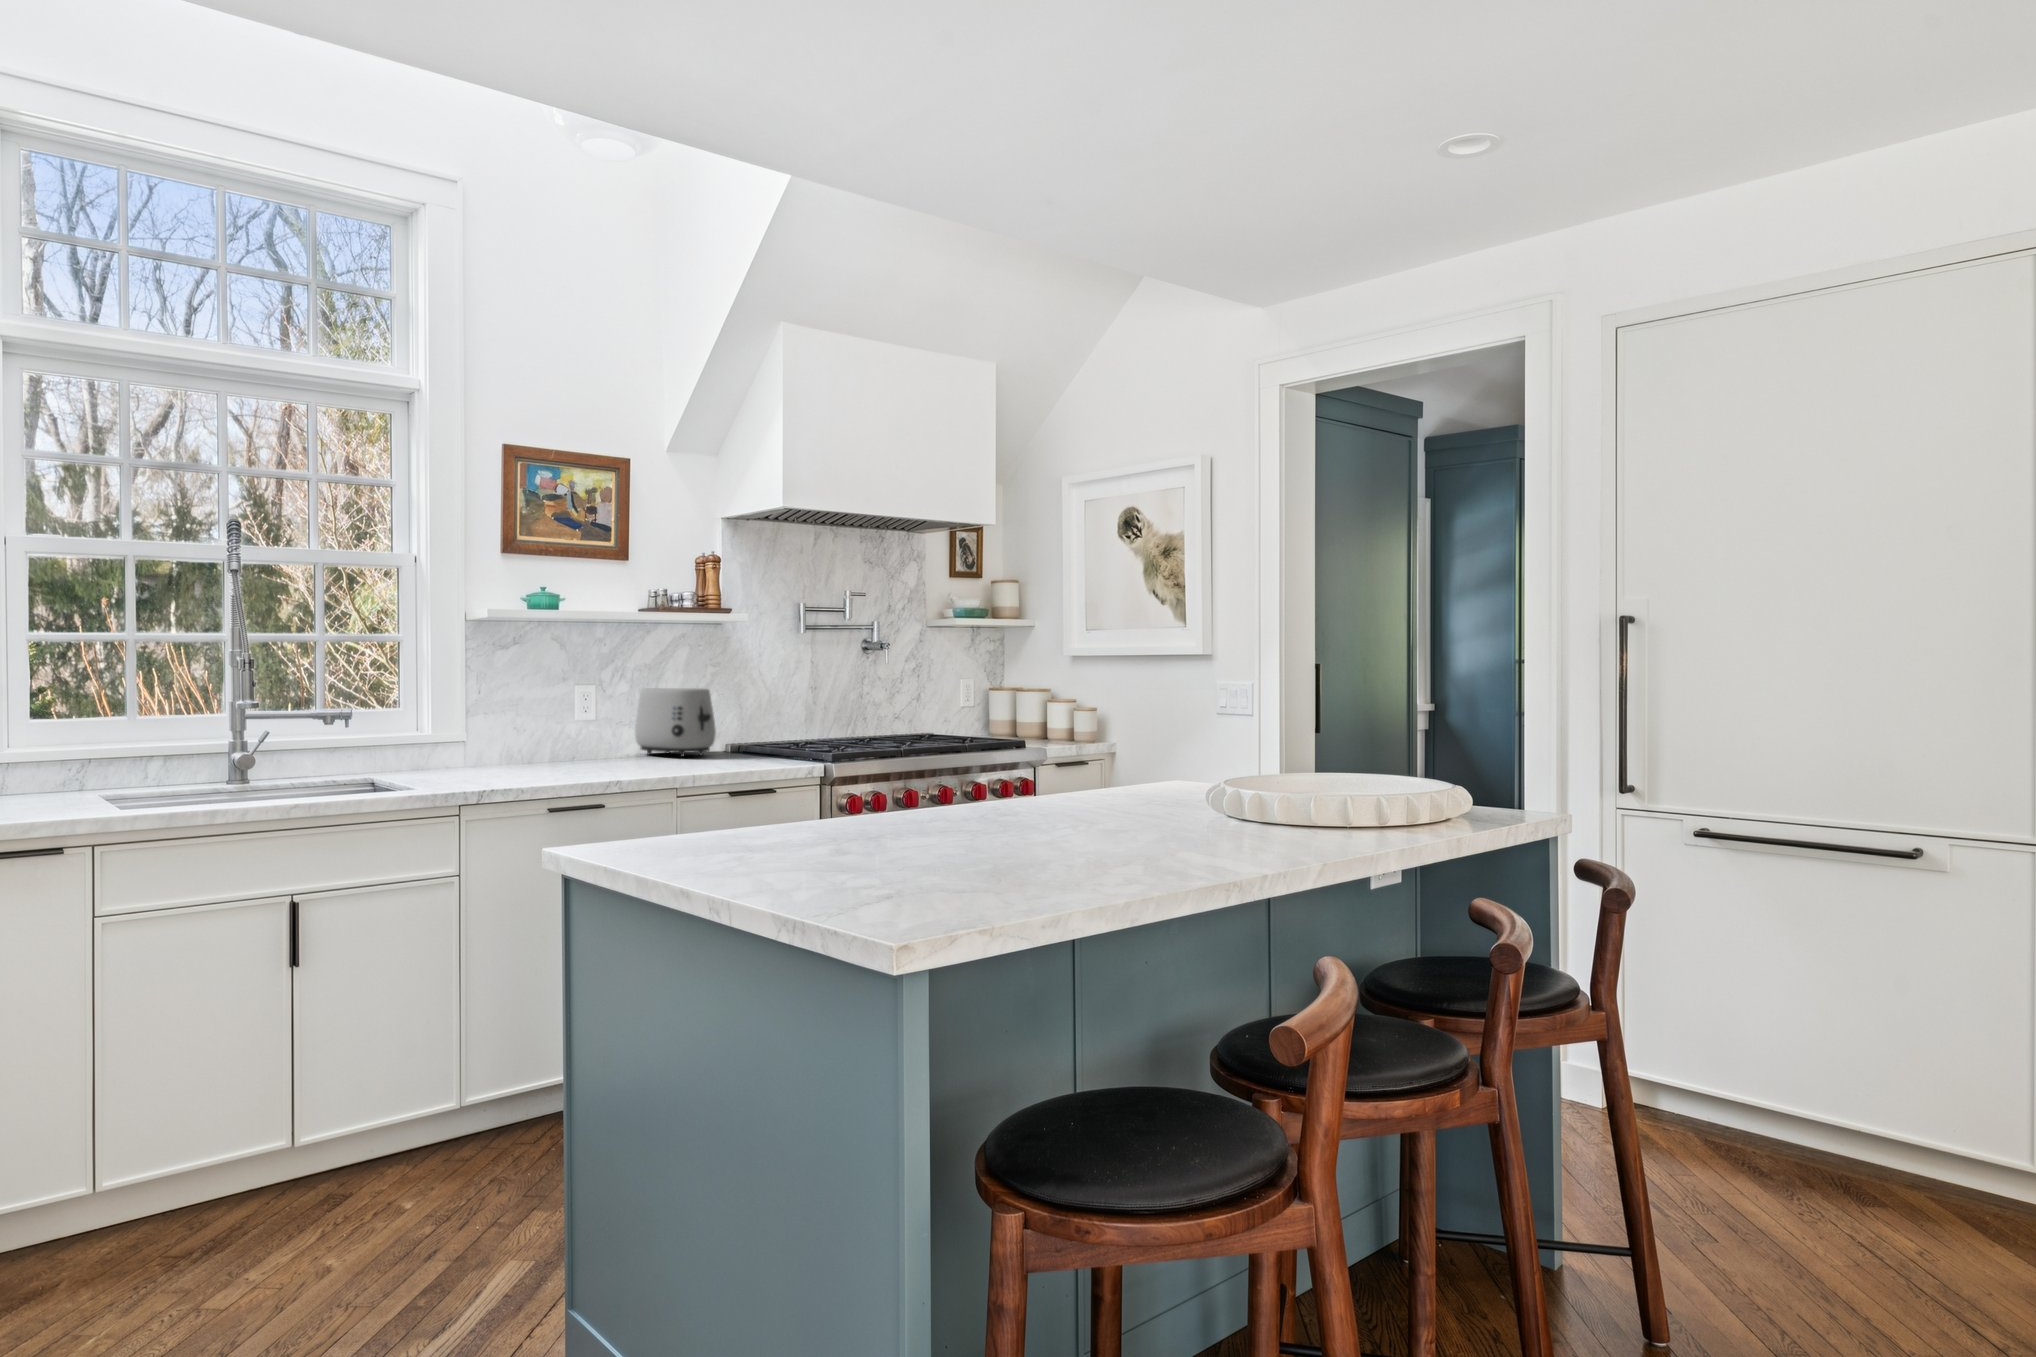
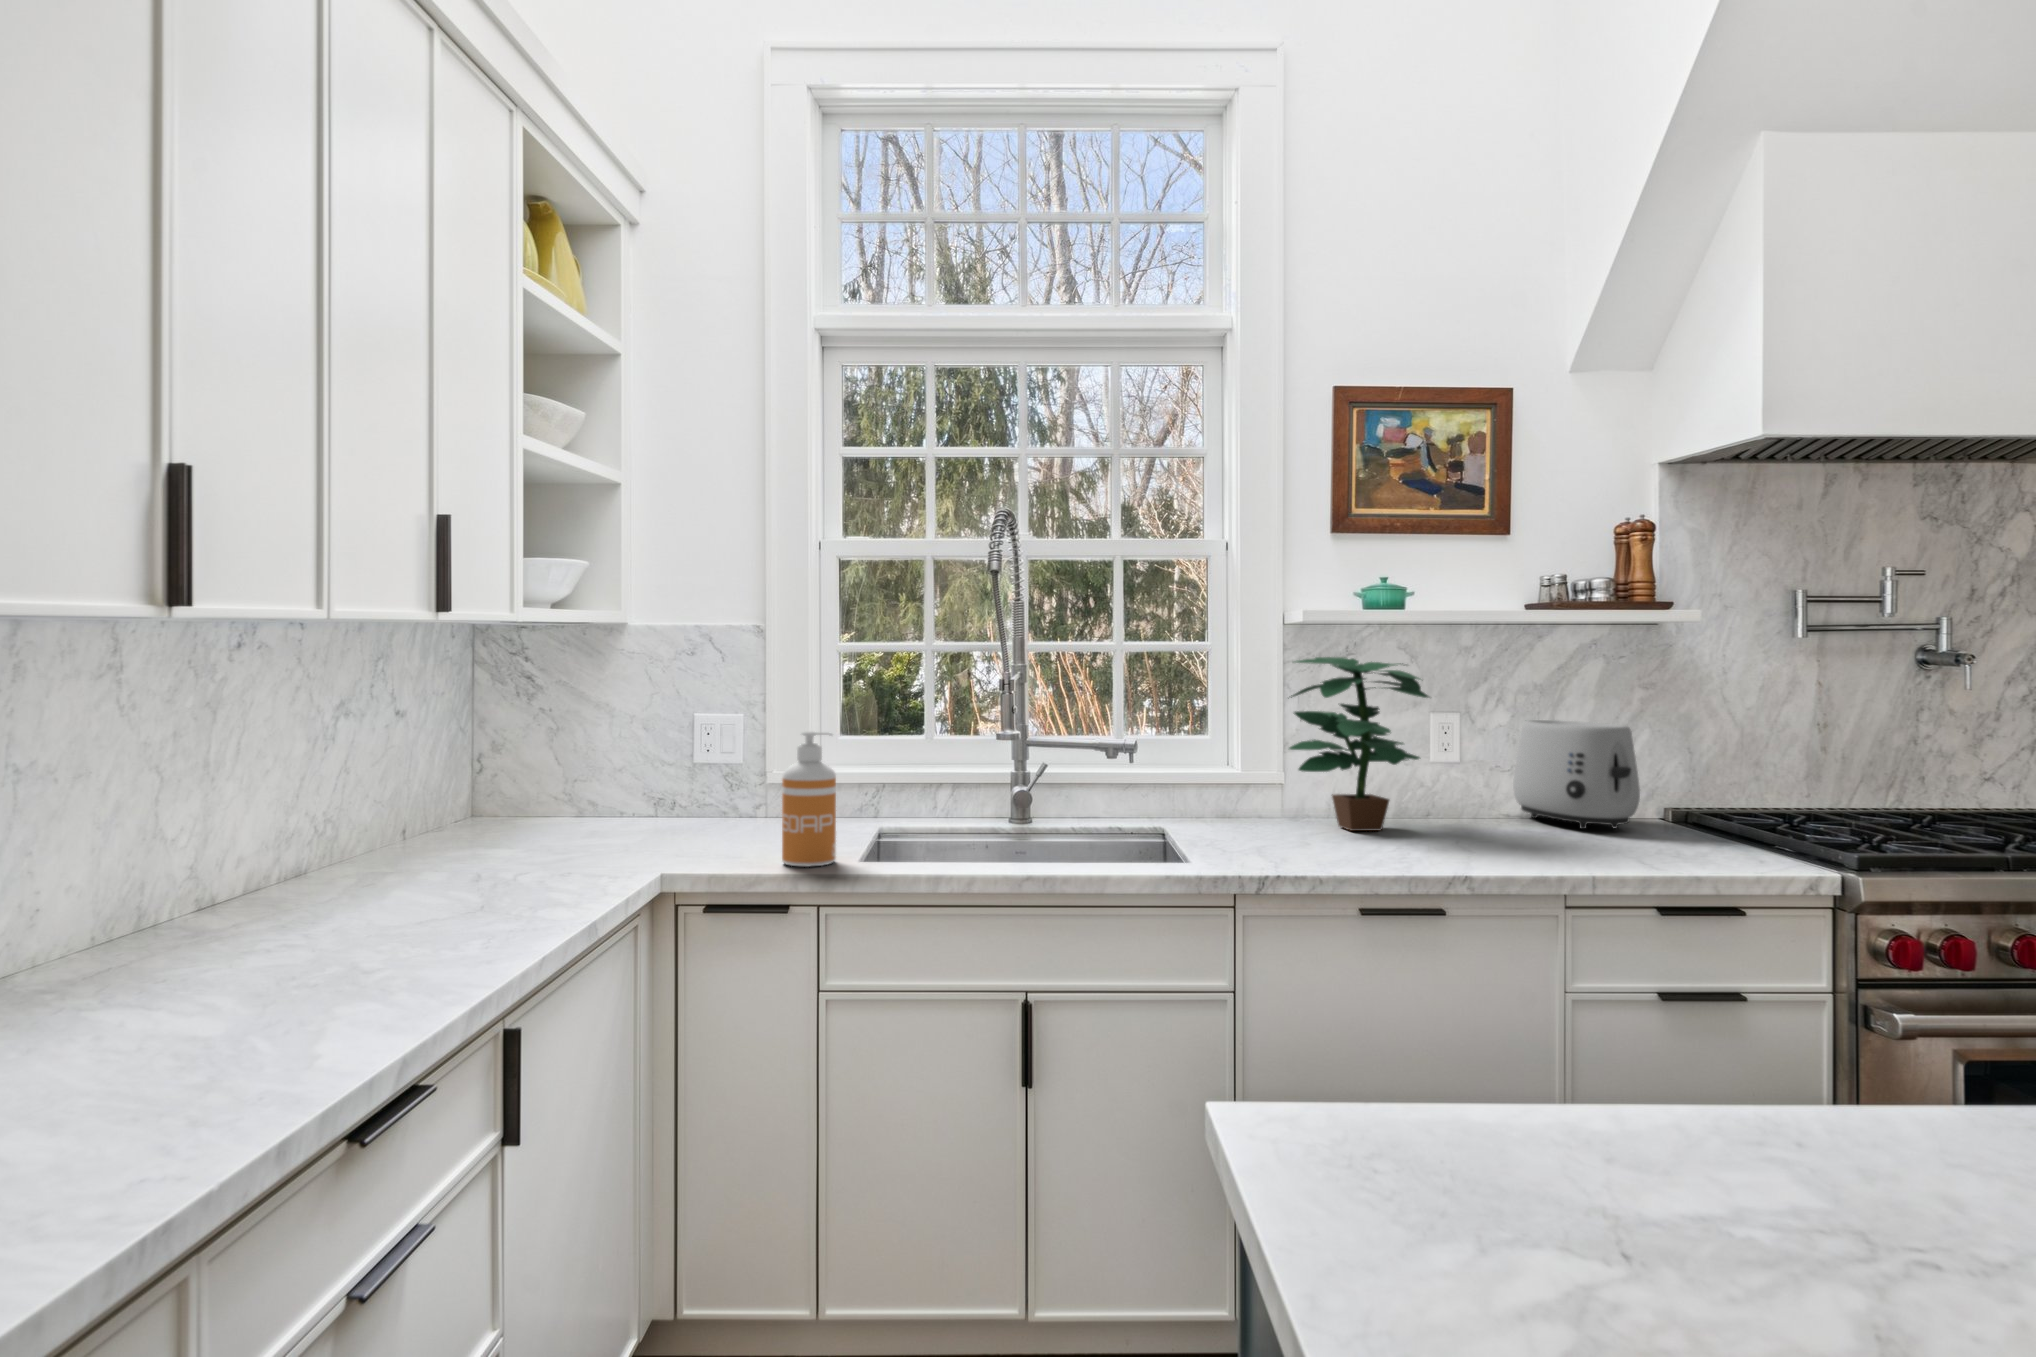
potted plant: none [476,644,584,768] -> present [1289,657,1429,831]
soap dispenser: none [49,703,104,818] -> present [782,731,836,866]

